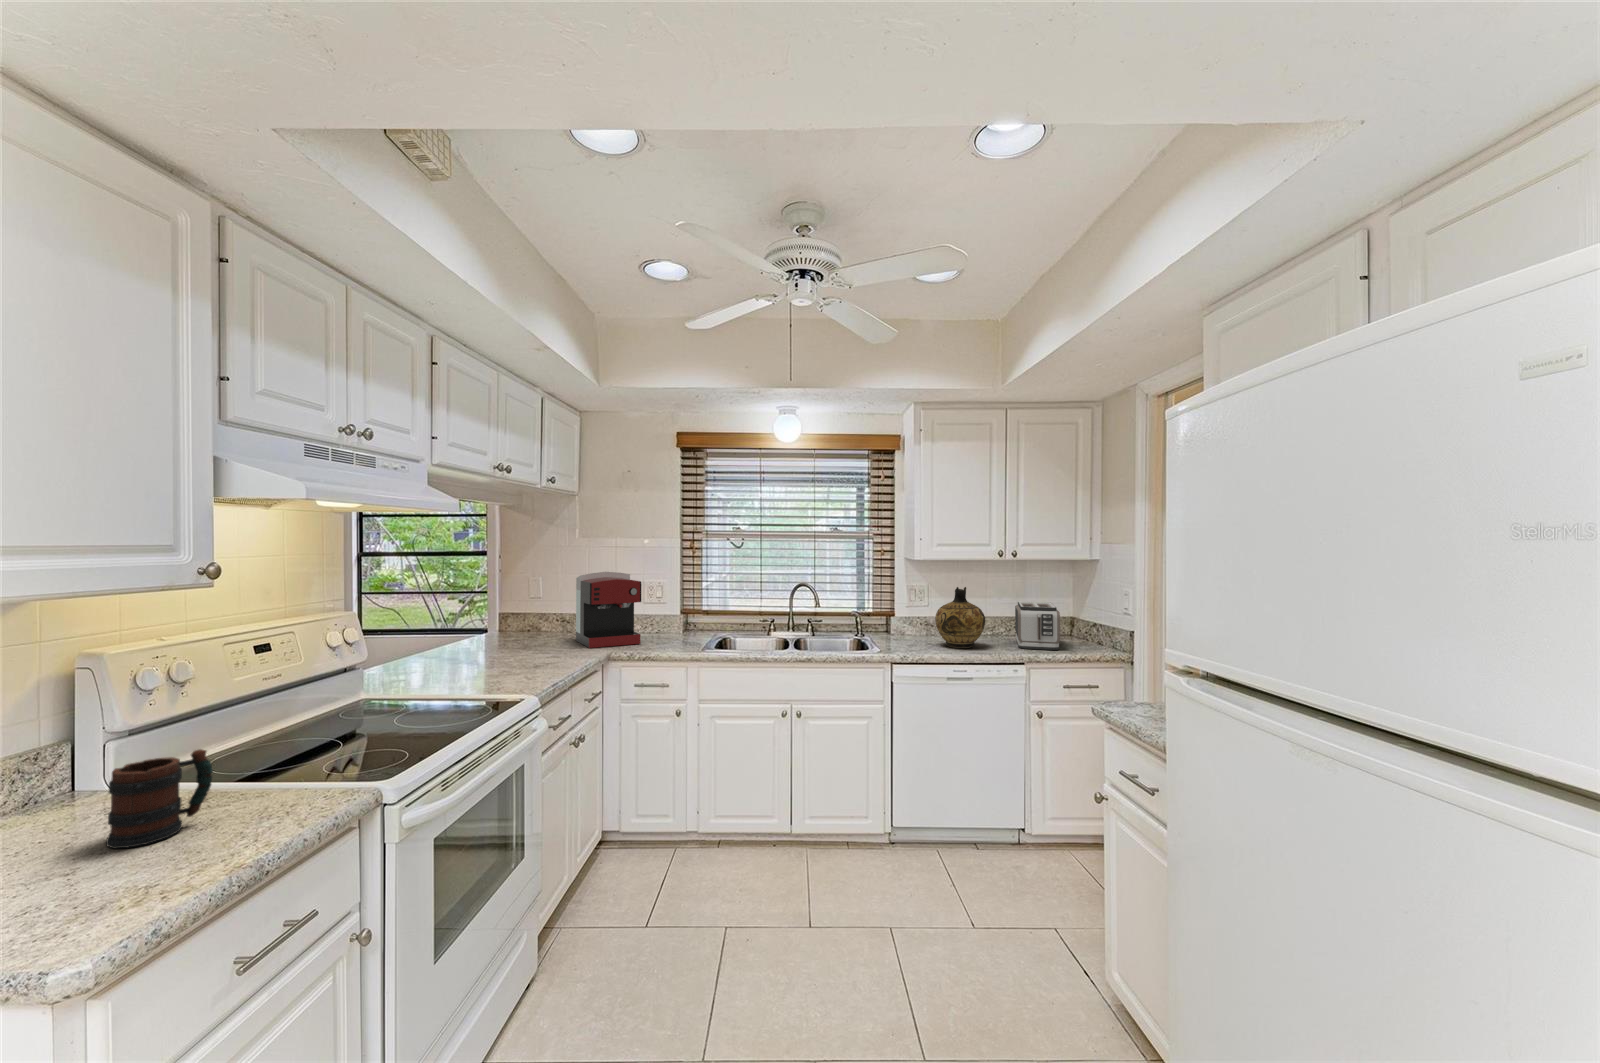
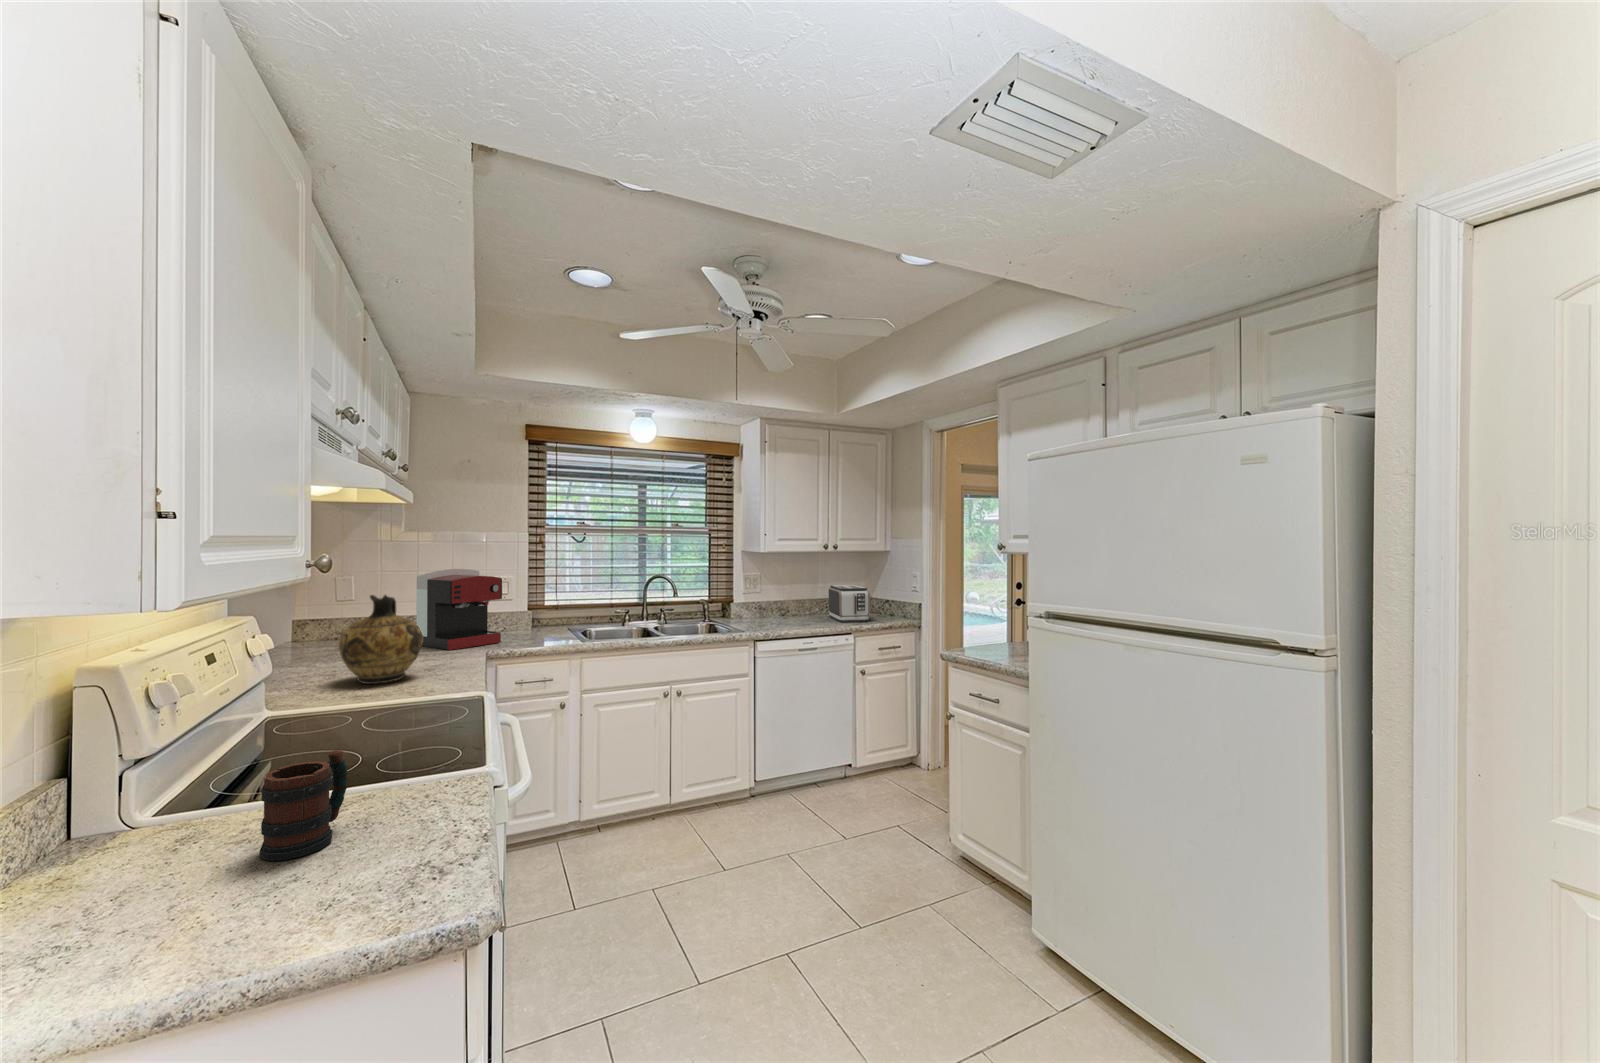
ceramic jug: present [935,587,985,648] -> present [339,595,423,684]

